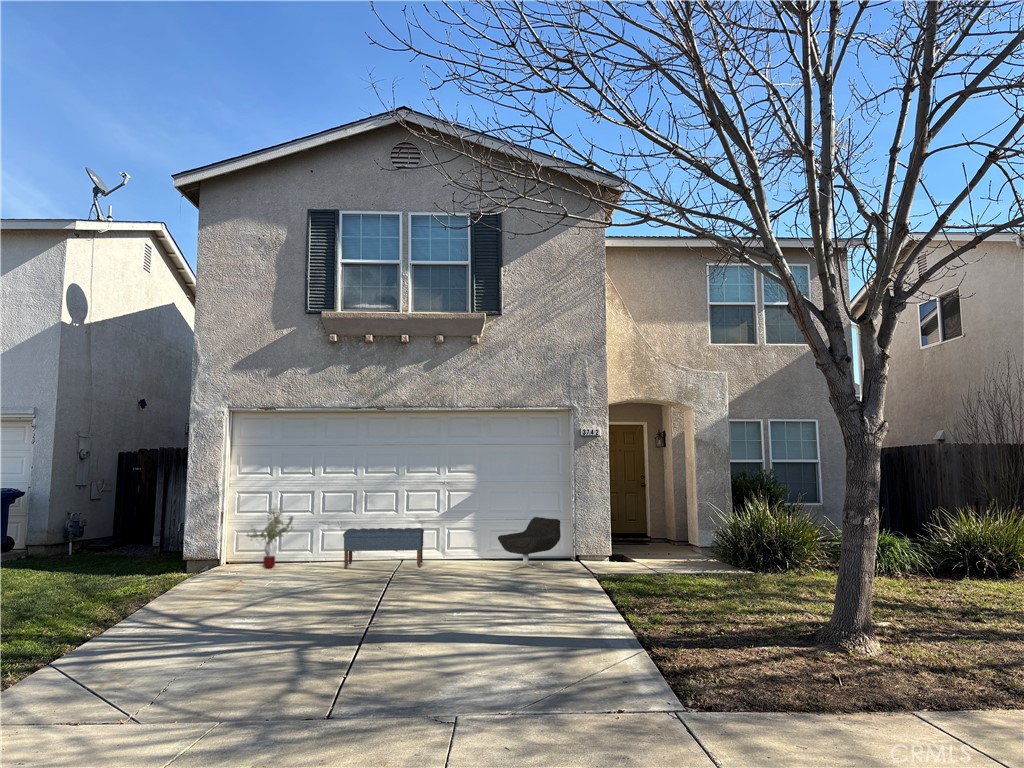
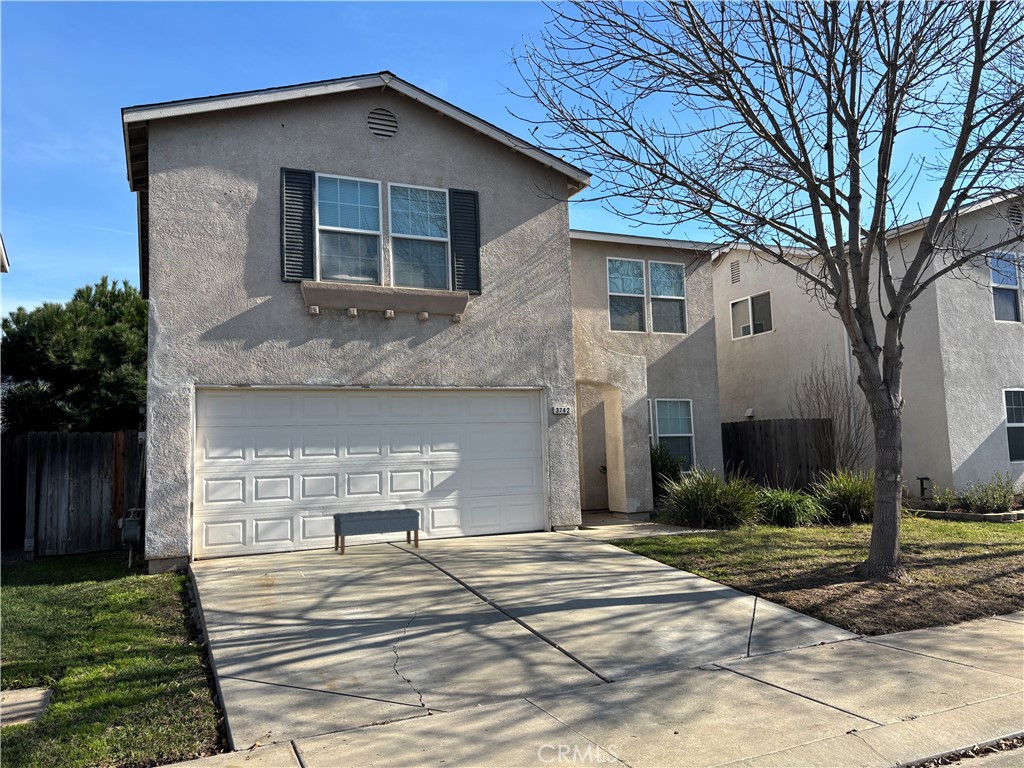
potted tree: present [246,508,293,568] -> none [225,495,282,562]
lounge chair: present [498,517,561,570] -> none [489,492,548,543]

